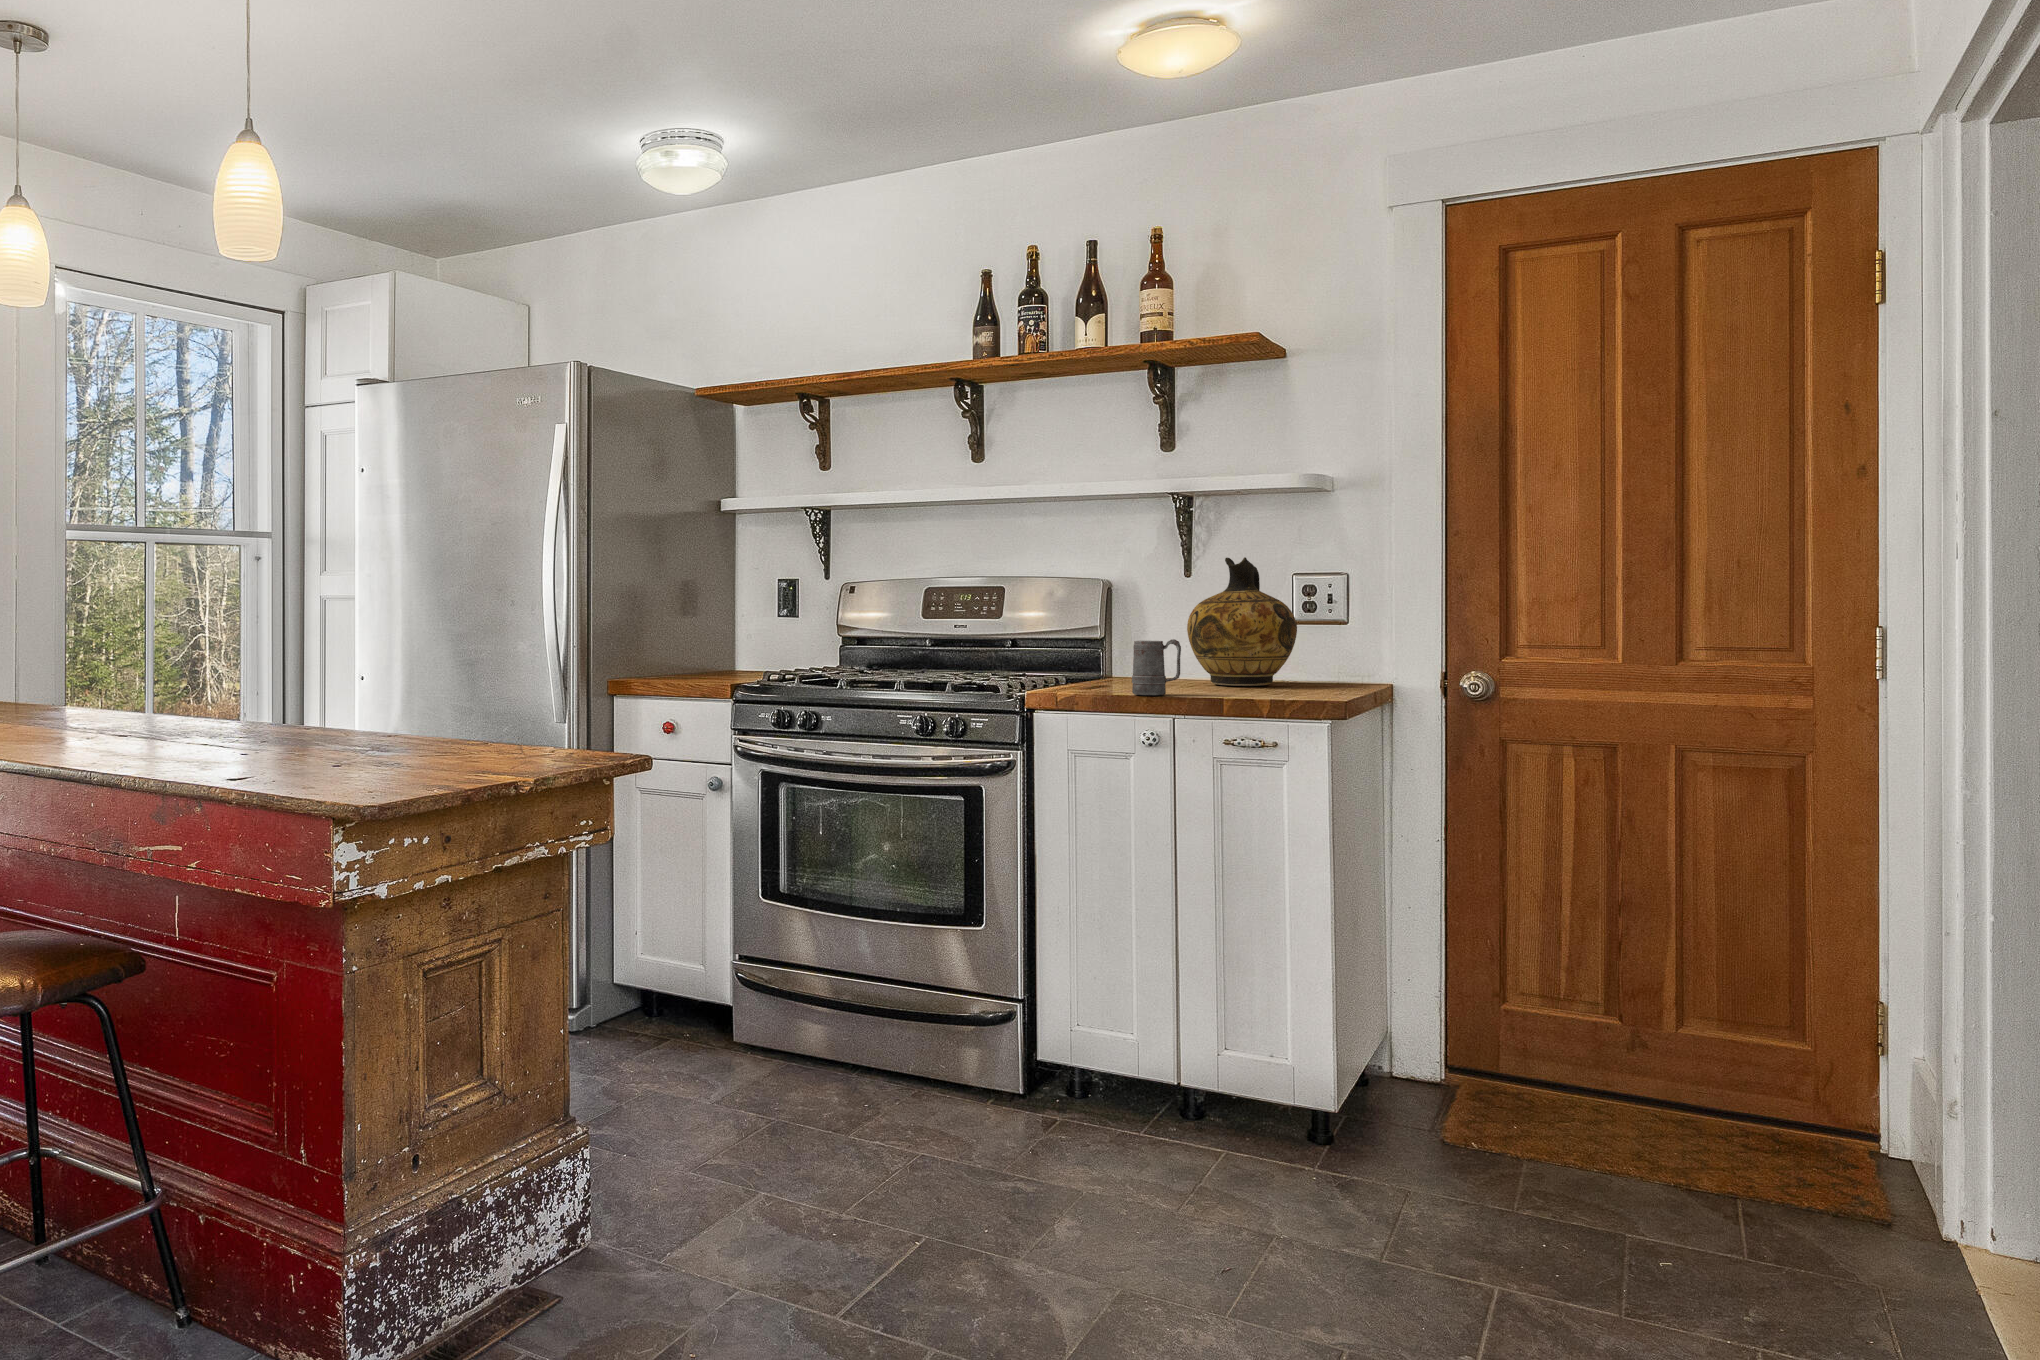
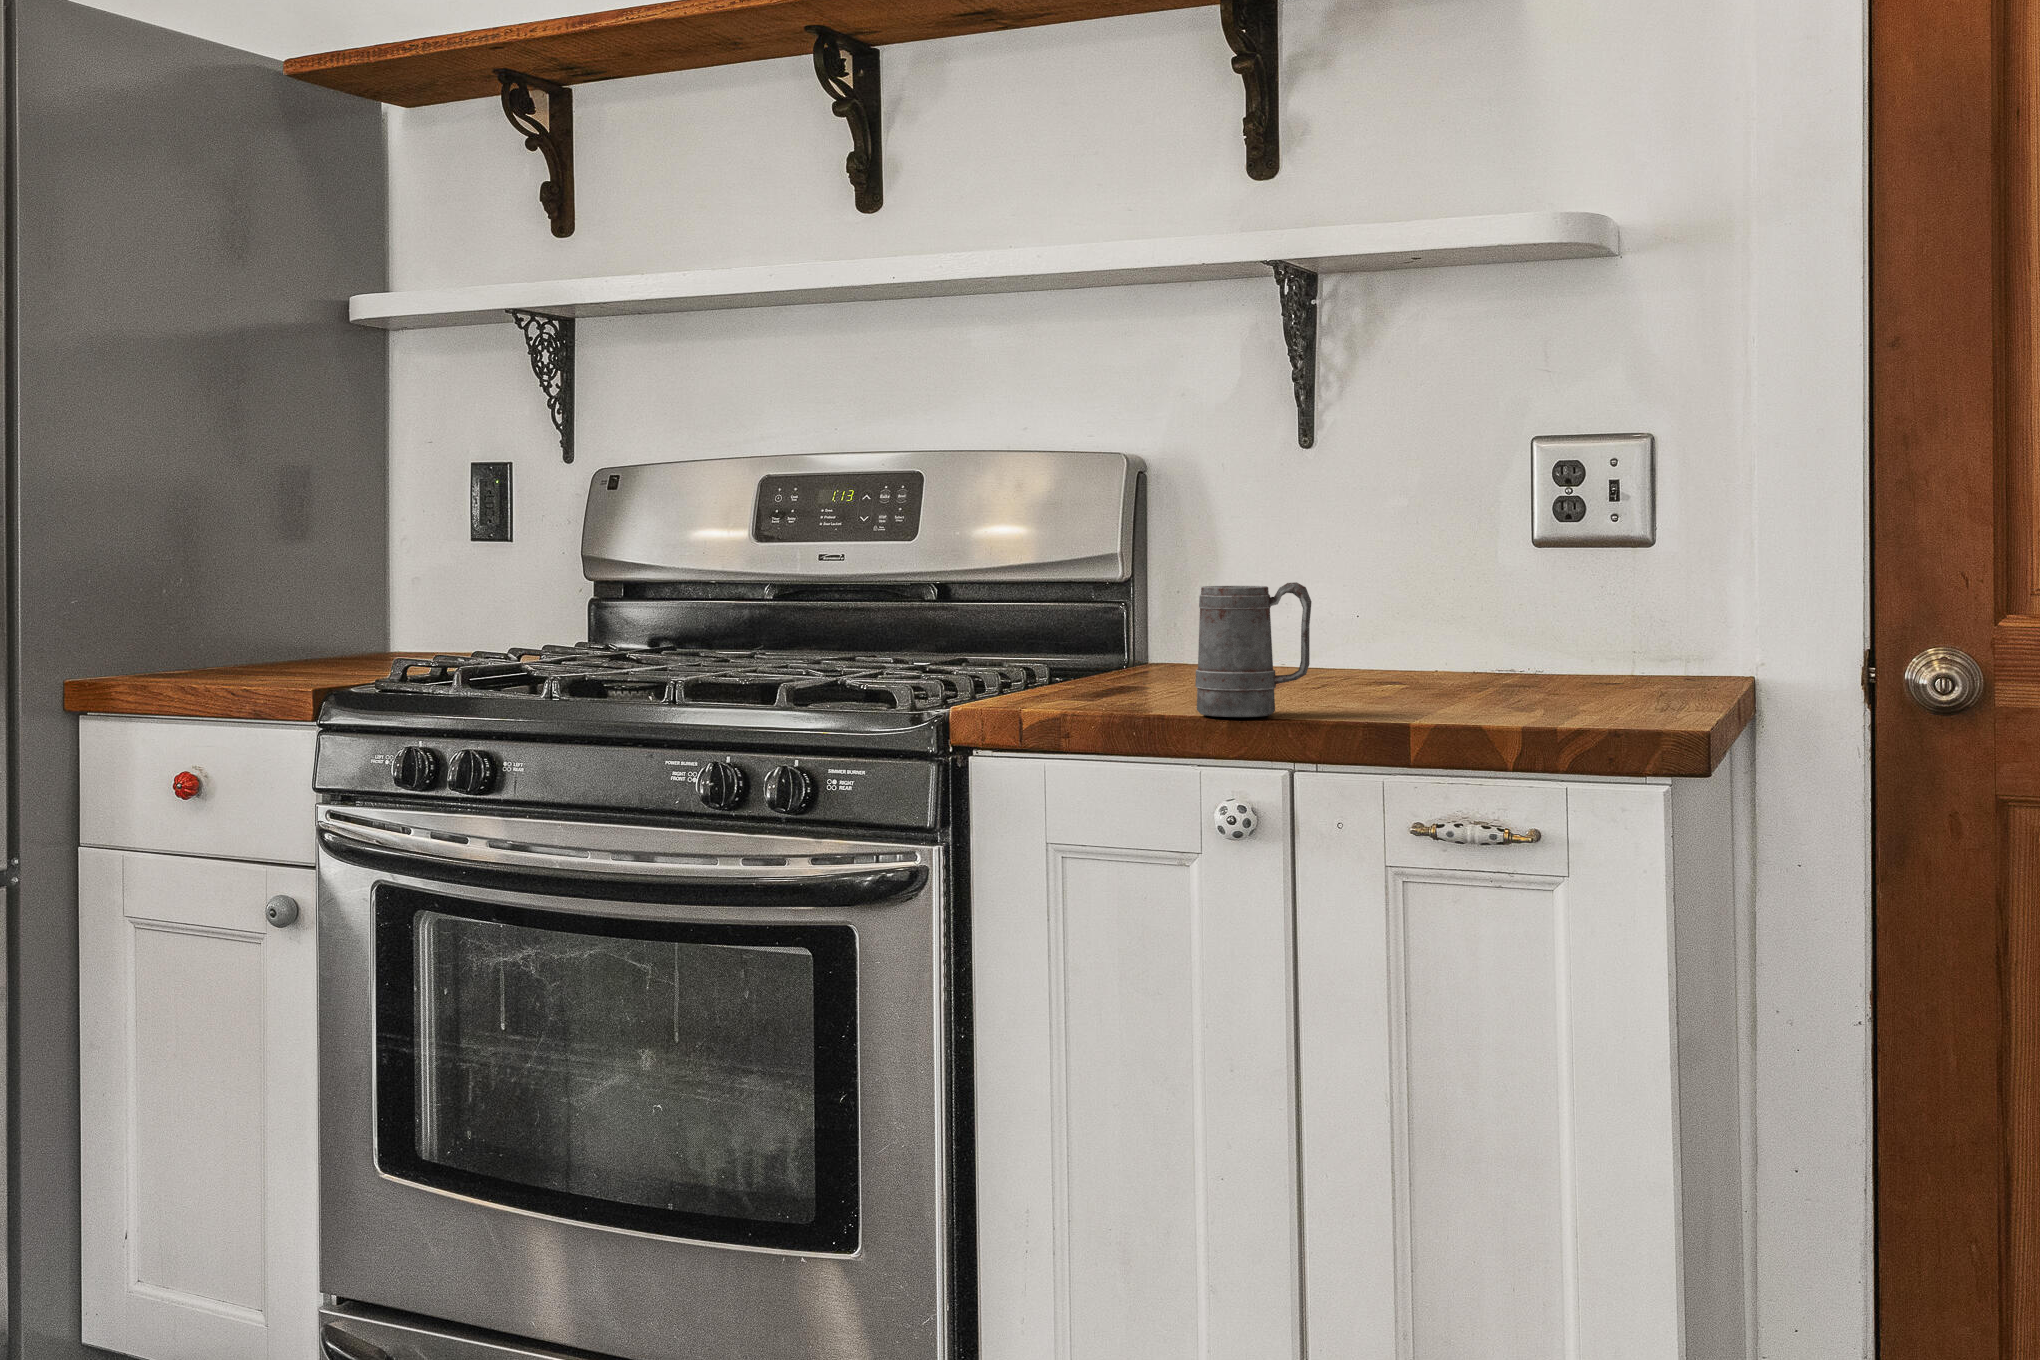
ceramic jug: present [1187,557,1297,686] -> none [1312,394,1556,685]

